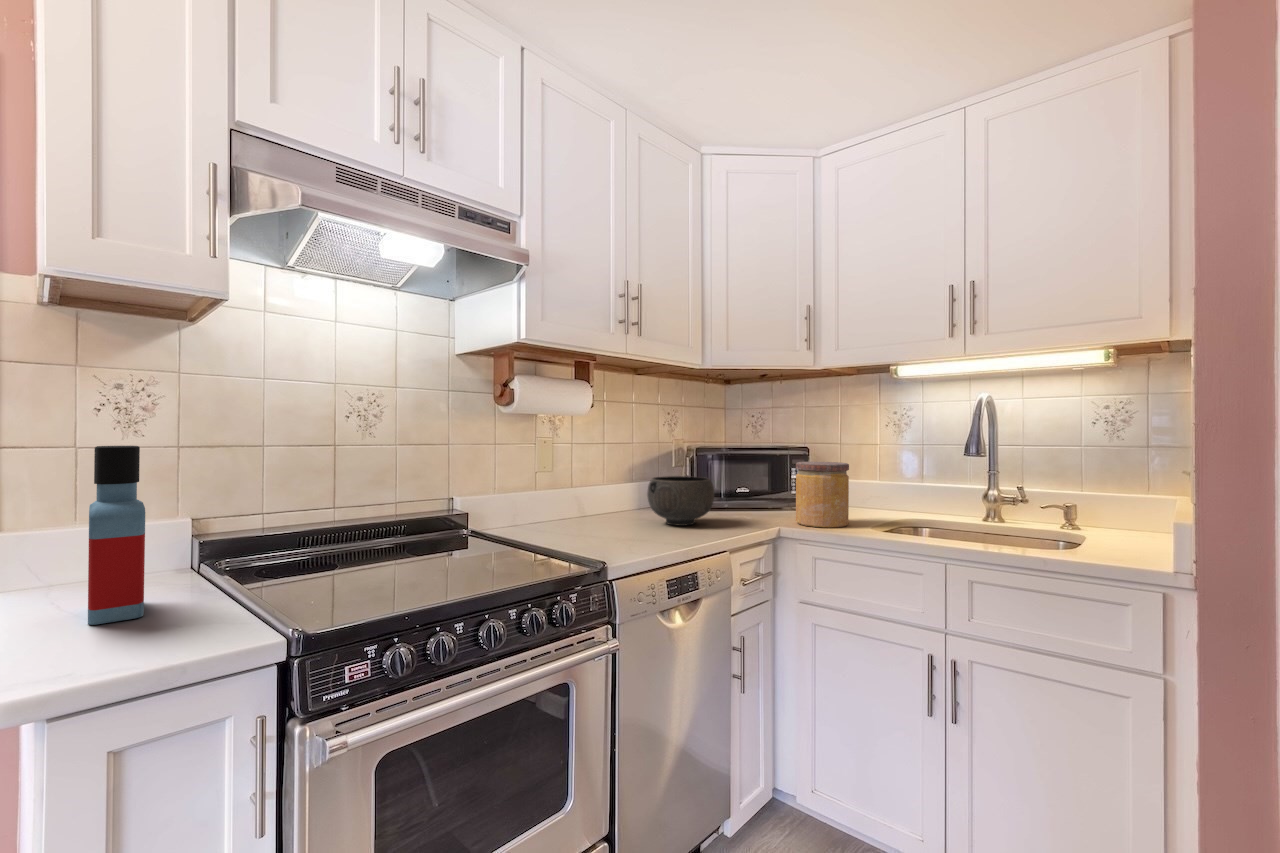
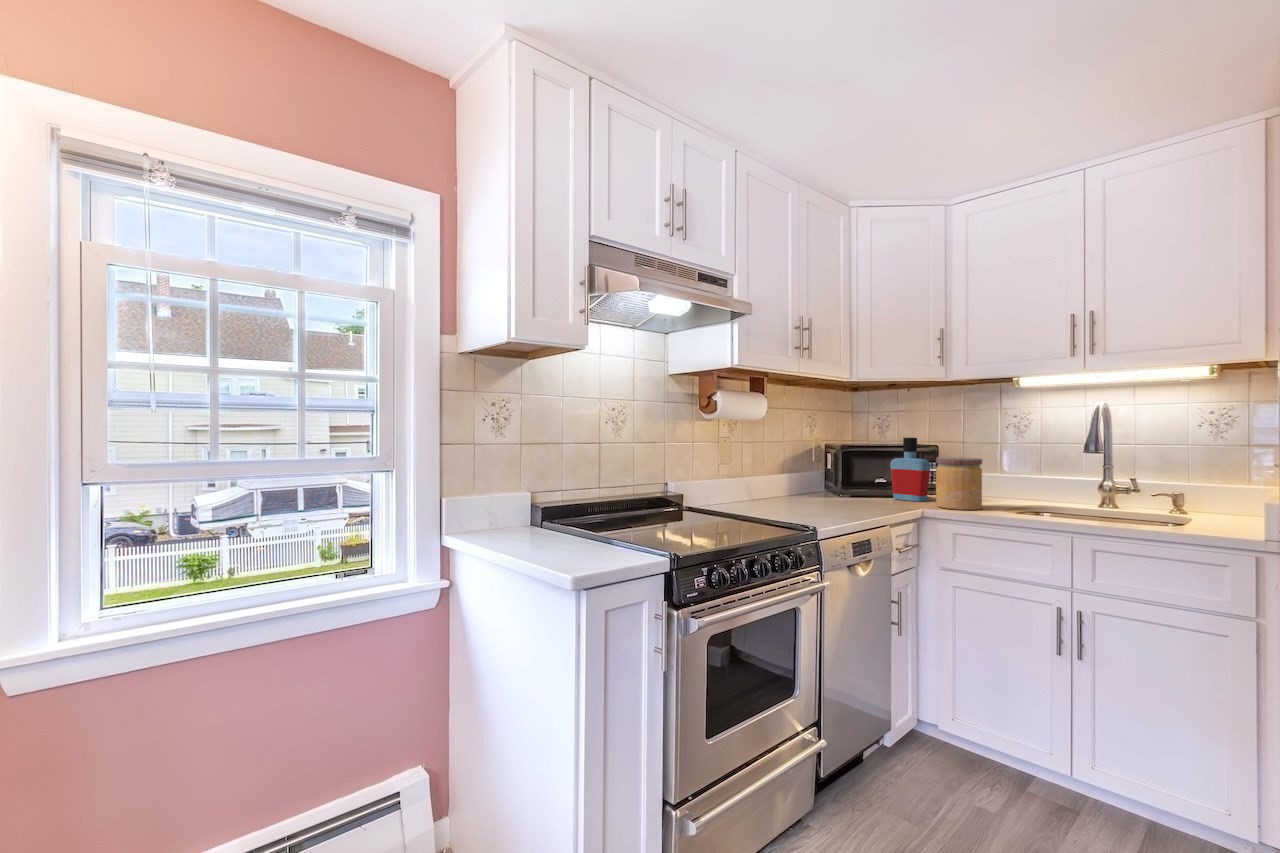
bottle: present [88,446,145,625] -> present [890,438,931,502]
bowl: present [647,476,714,526] -> none [812,469,868,507]

